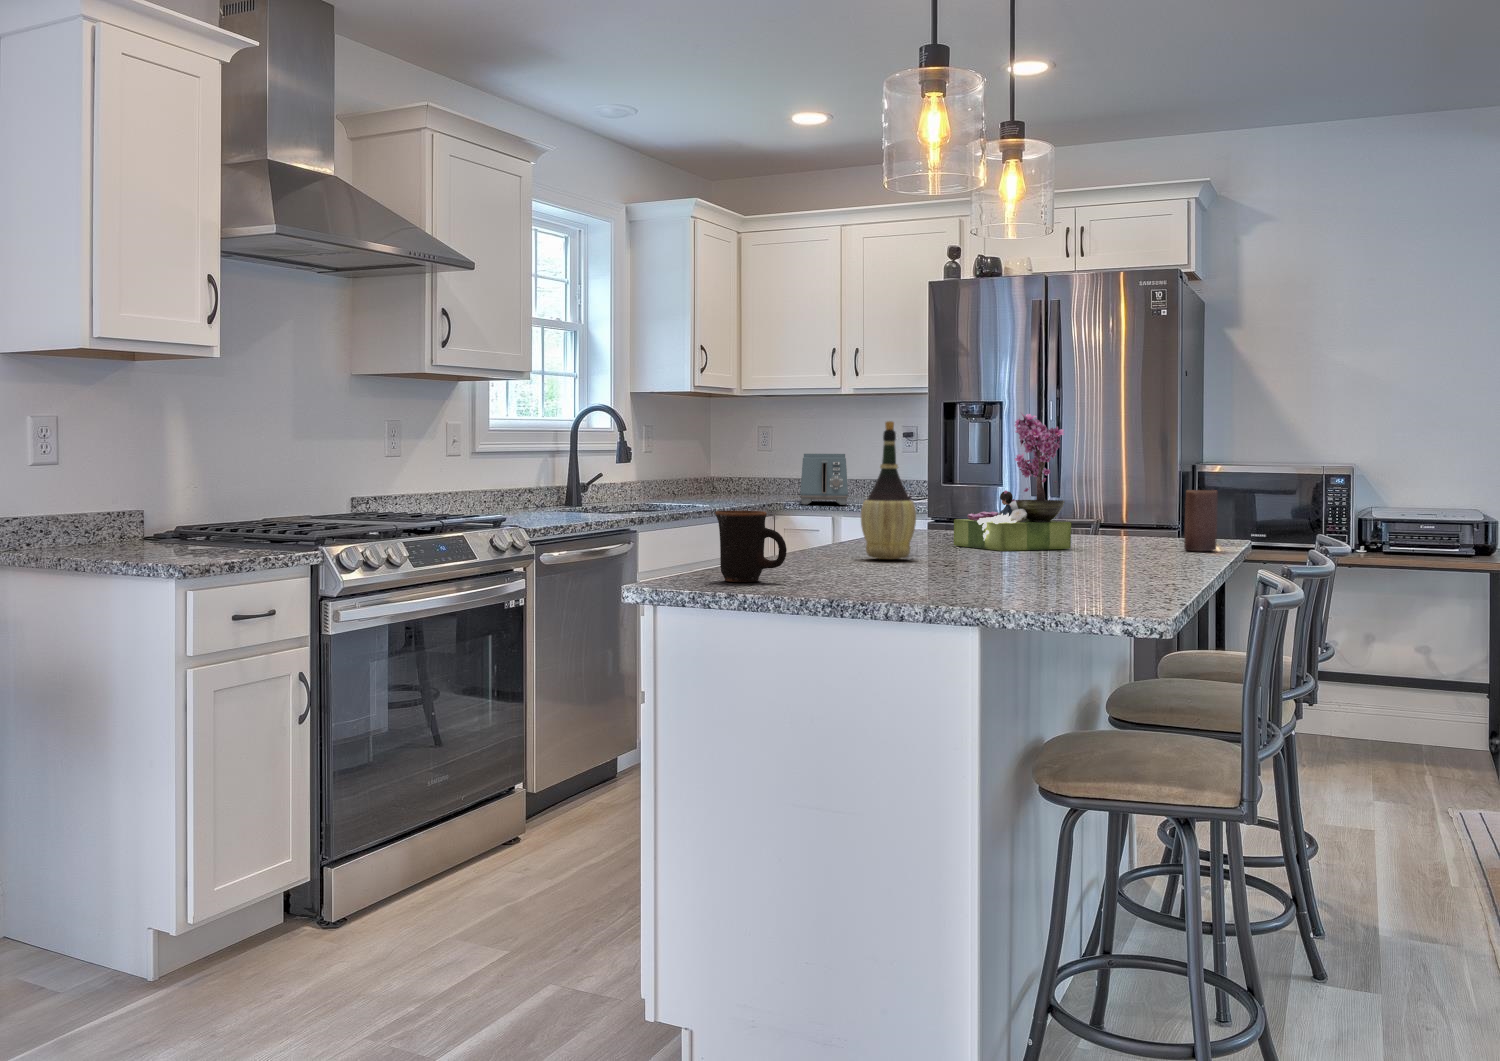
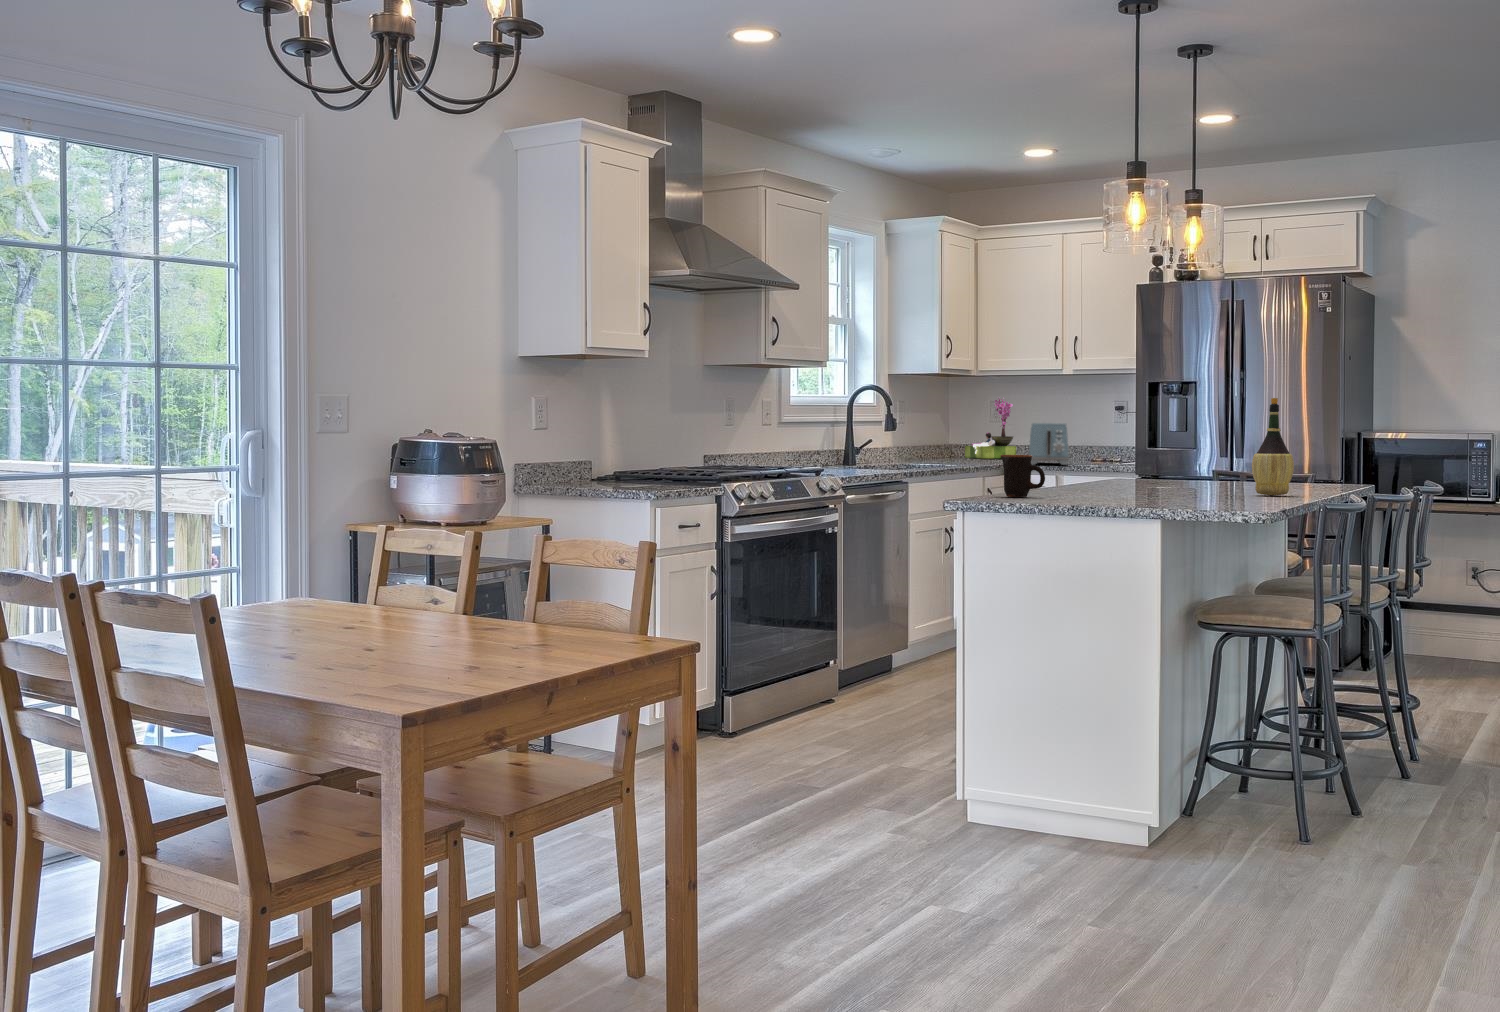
flower arrangement: present [954,413,1071,551] -> present [965,398,1016,458]
wine bottle: present [861,421,916,559] -> present [1252,398,1294,495]
candle: present [1184,490,1218,551] -> none [1325,447,1349,491]

